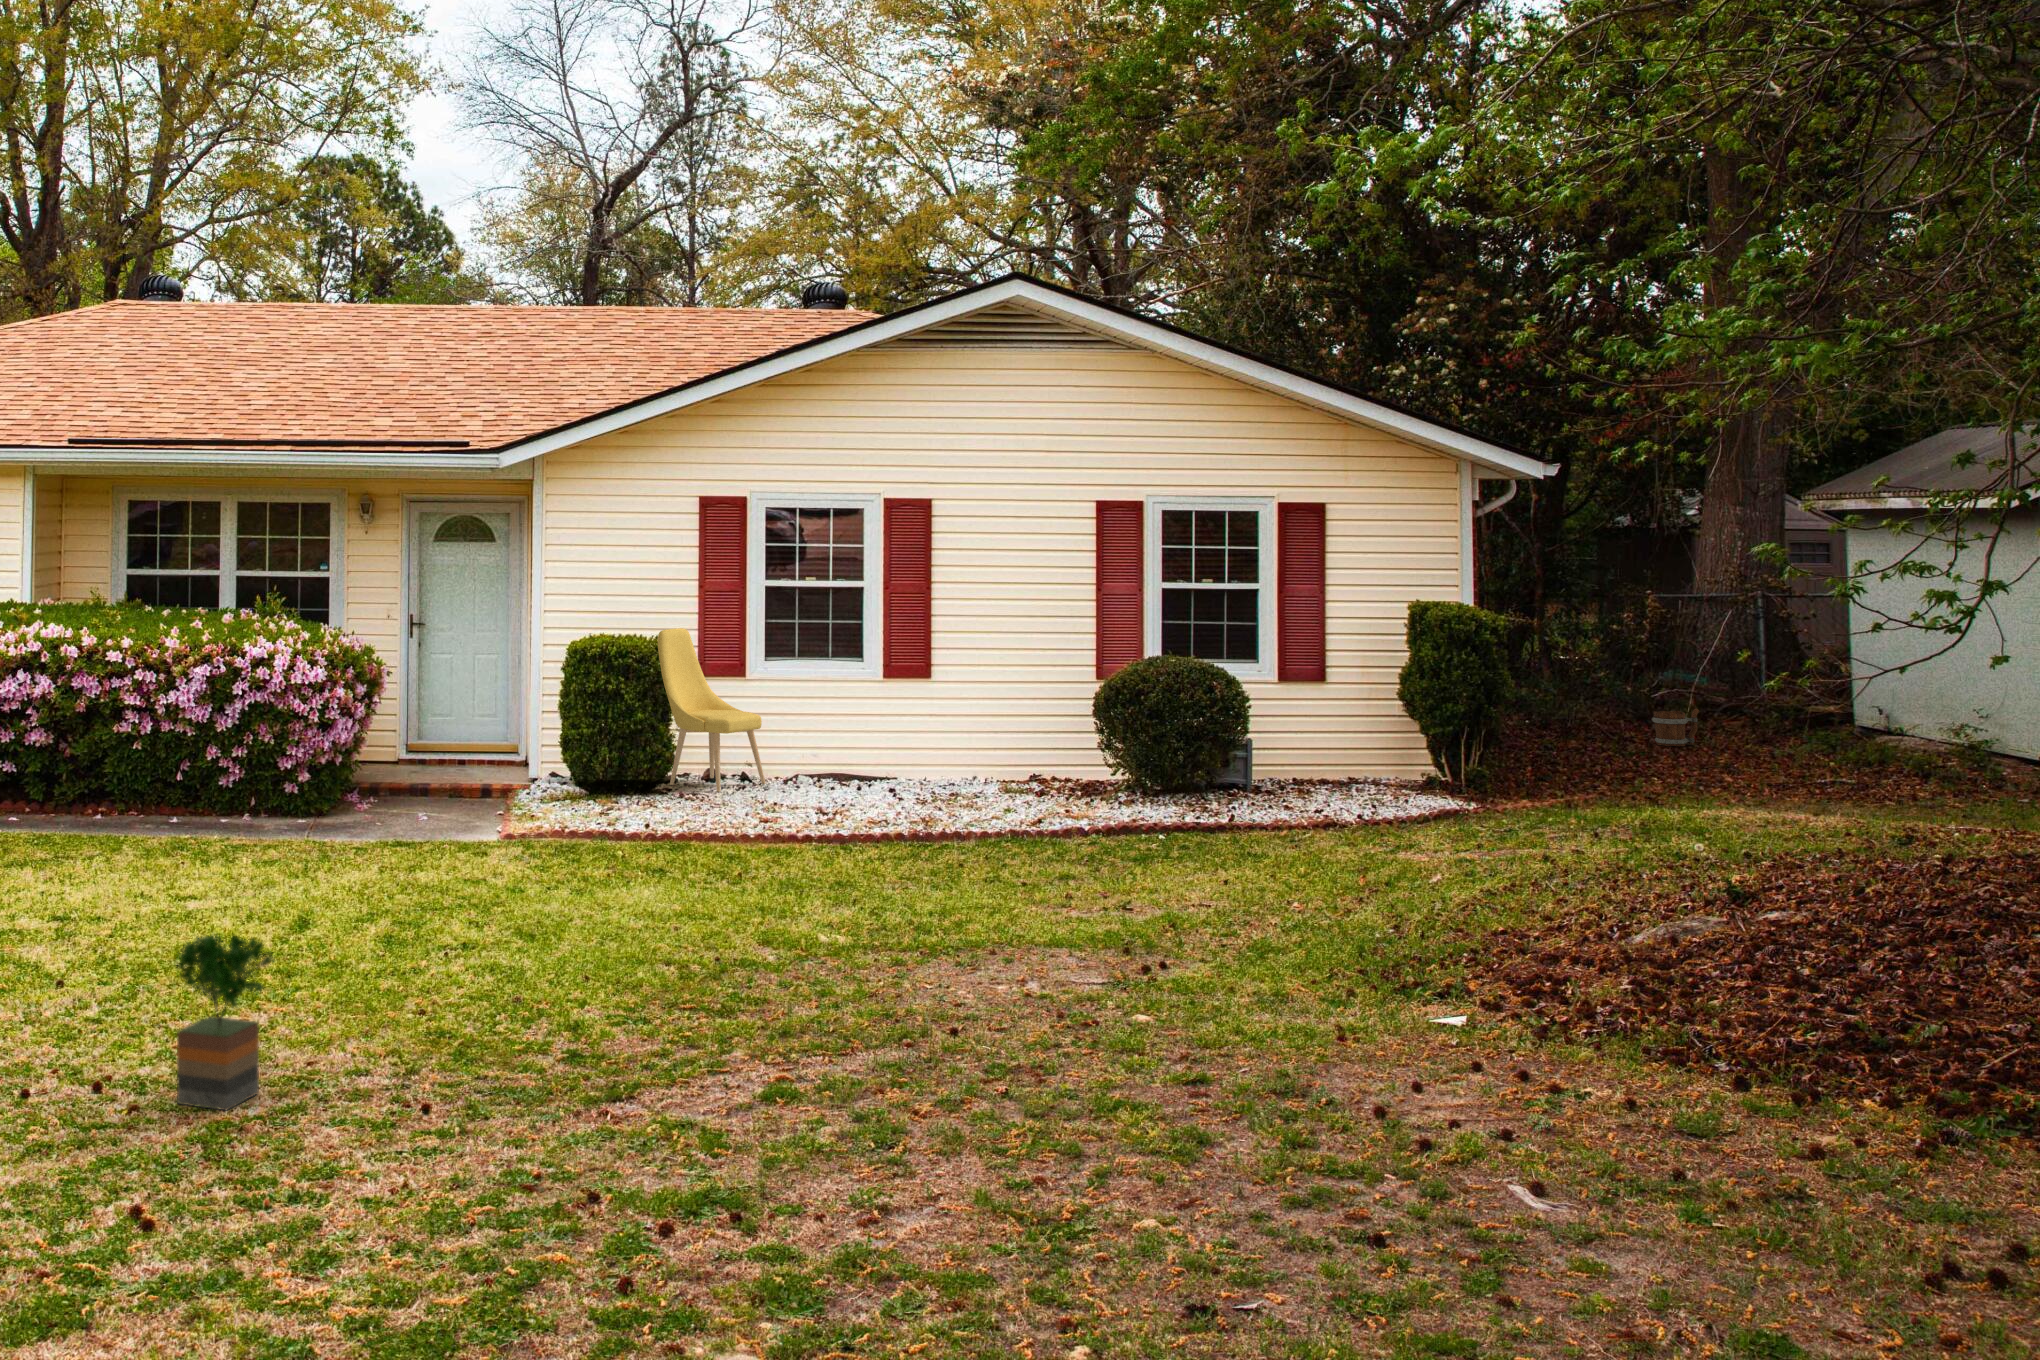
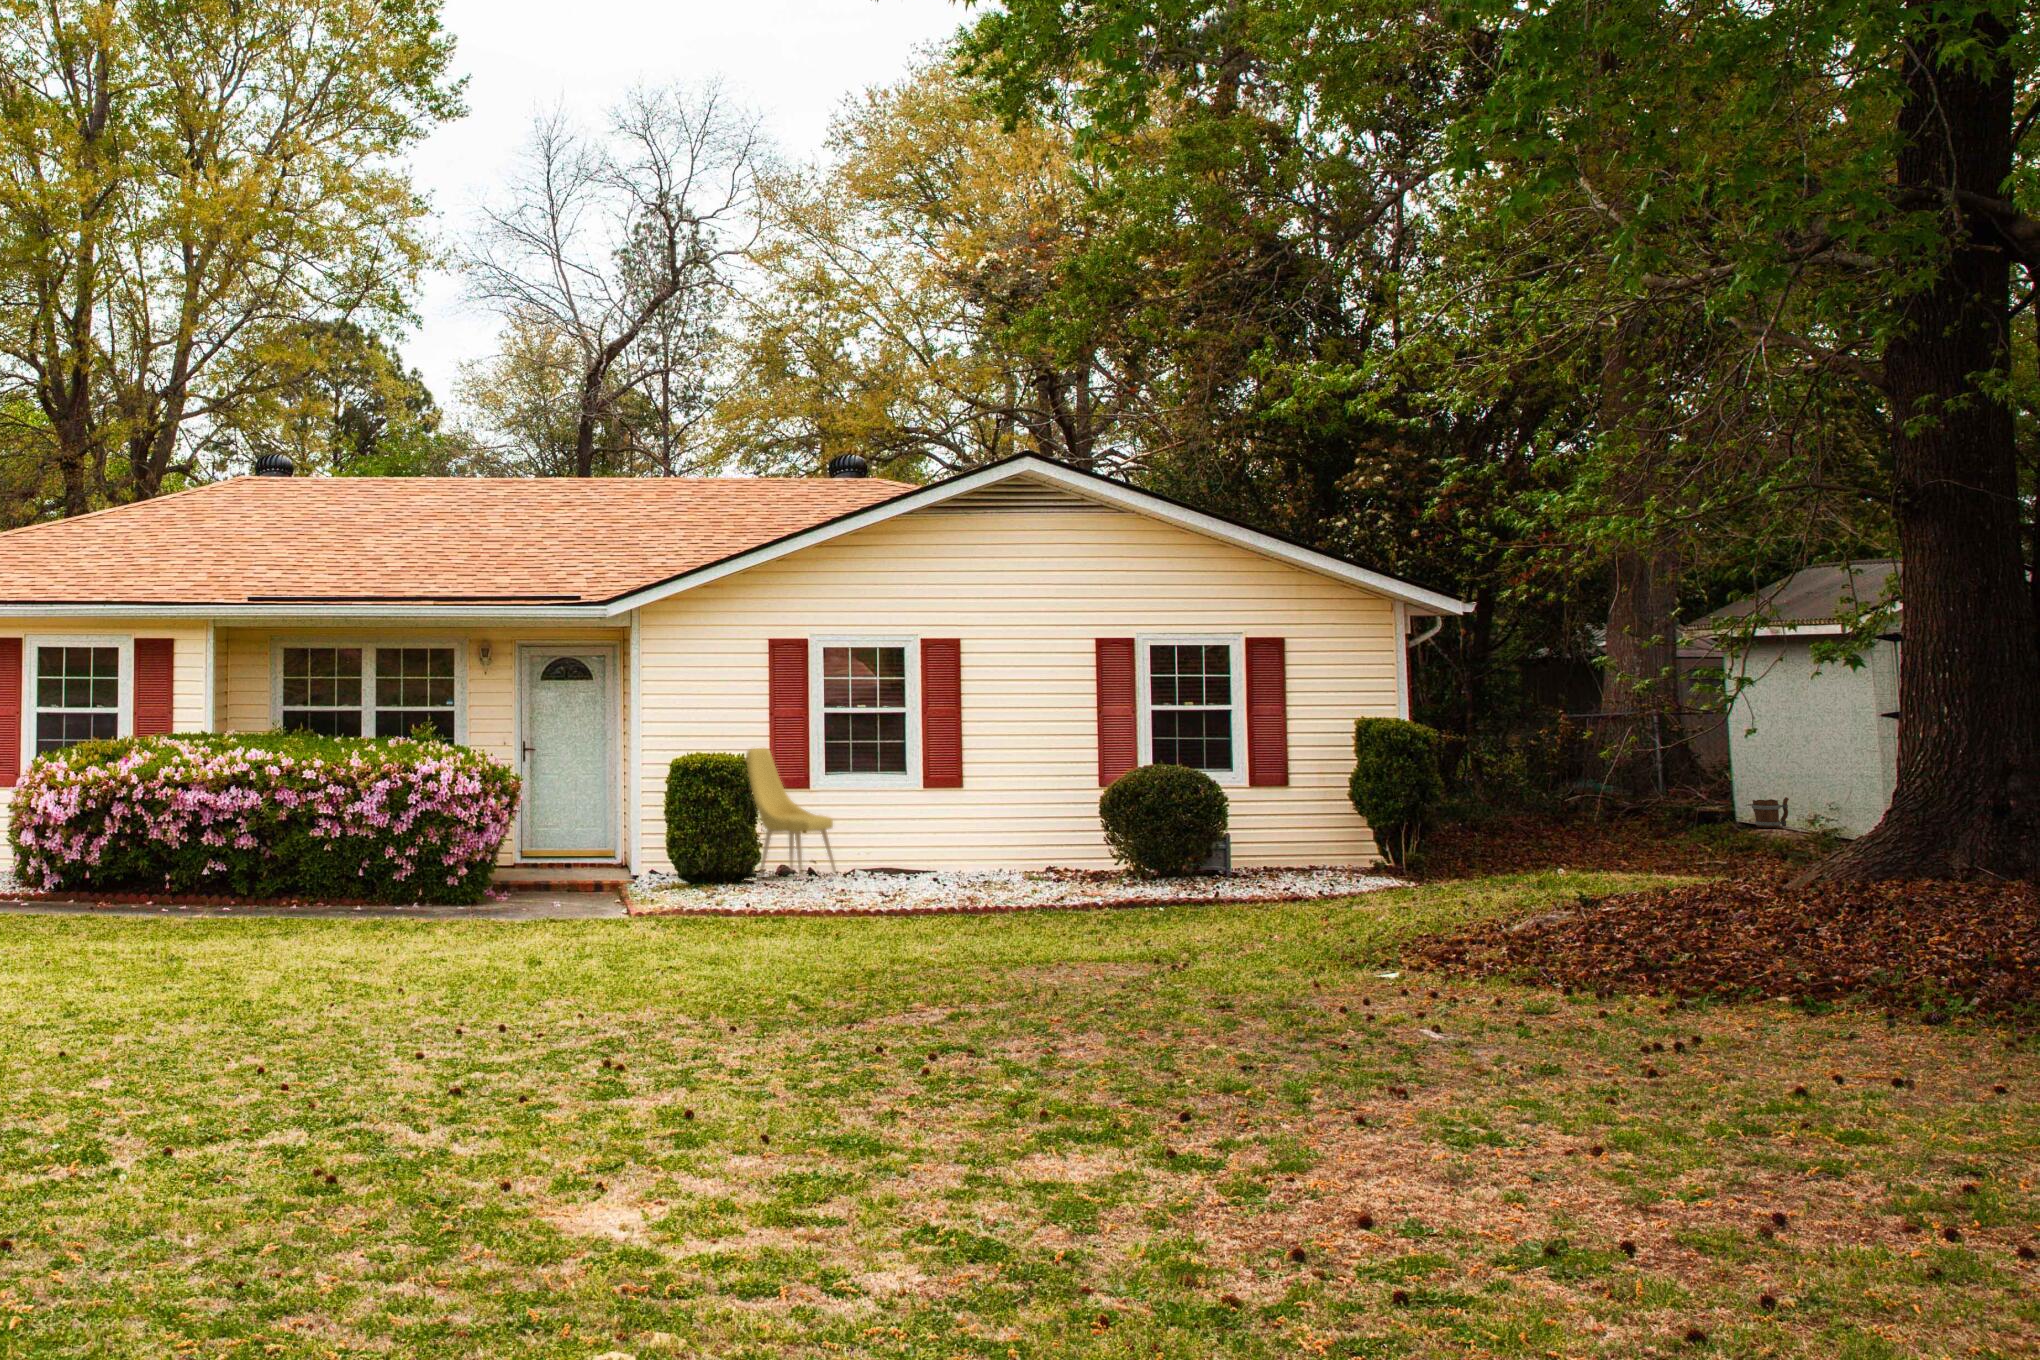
bucket: present [1652,709,1699,746] -> present [1752,797,1789,828]
potted tree: present [177,935,275,1110] -> none [524,933,593,1047]

